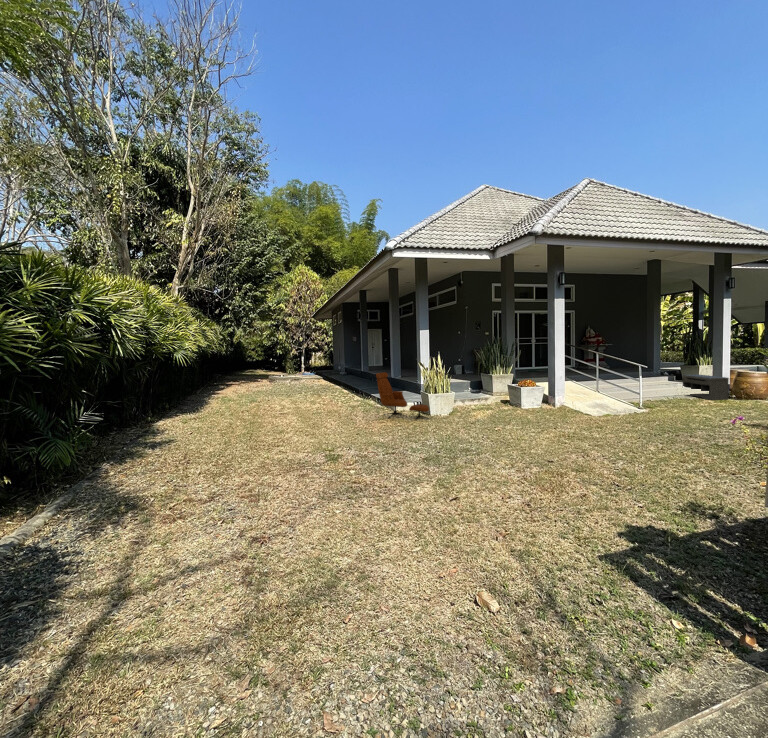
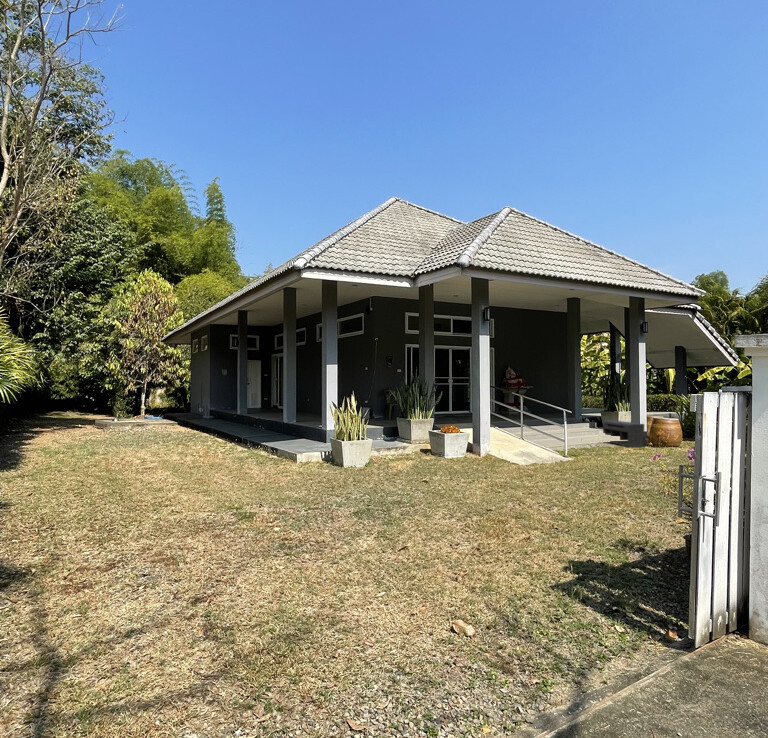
lounge chair: present [376,372,429,420] -> none [279,415,344,473]

